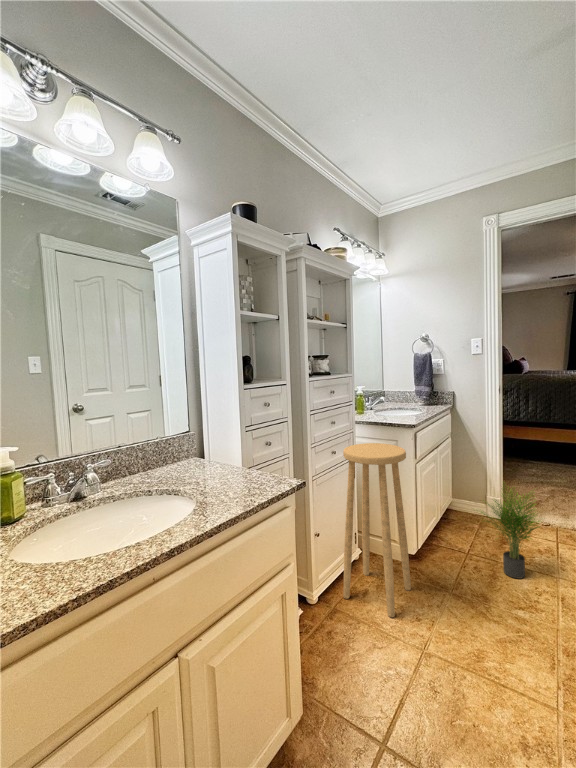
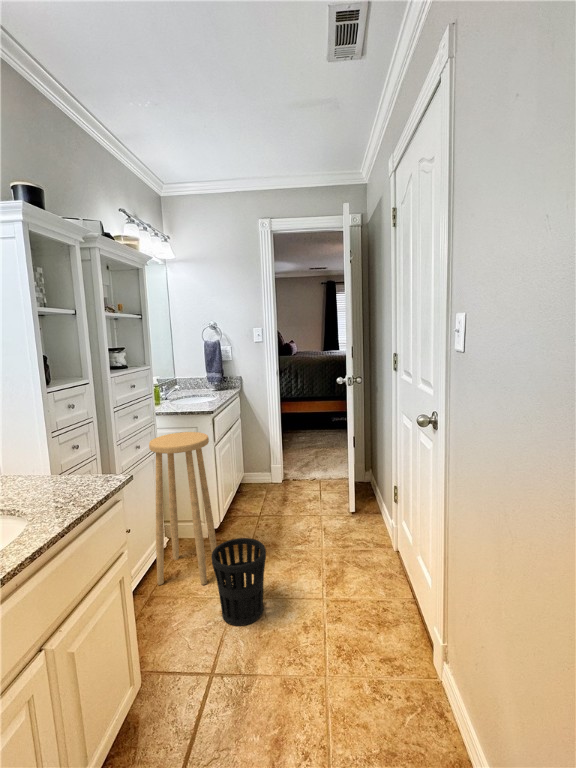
potted plant: present [481,486,539,579] -> none [260,450,314,524]
wastebasket: none [397,578,469,698] -> present [211,538,266,626]

